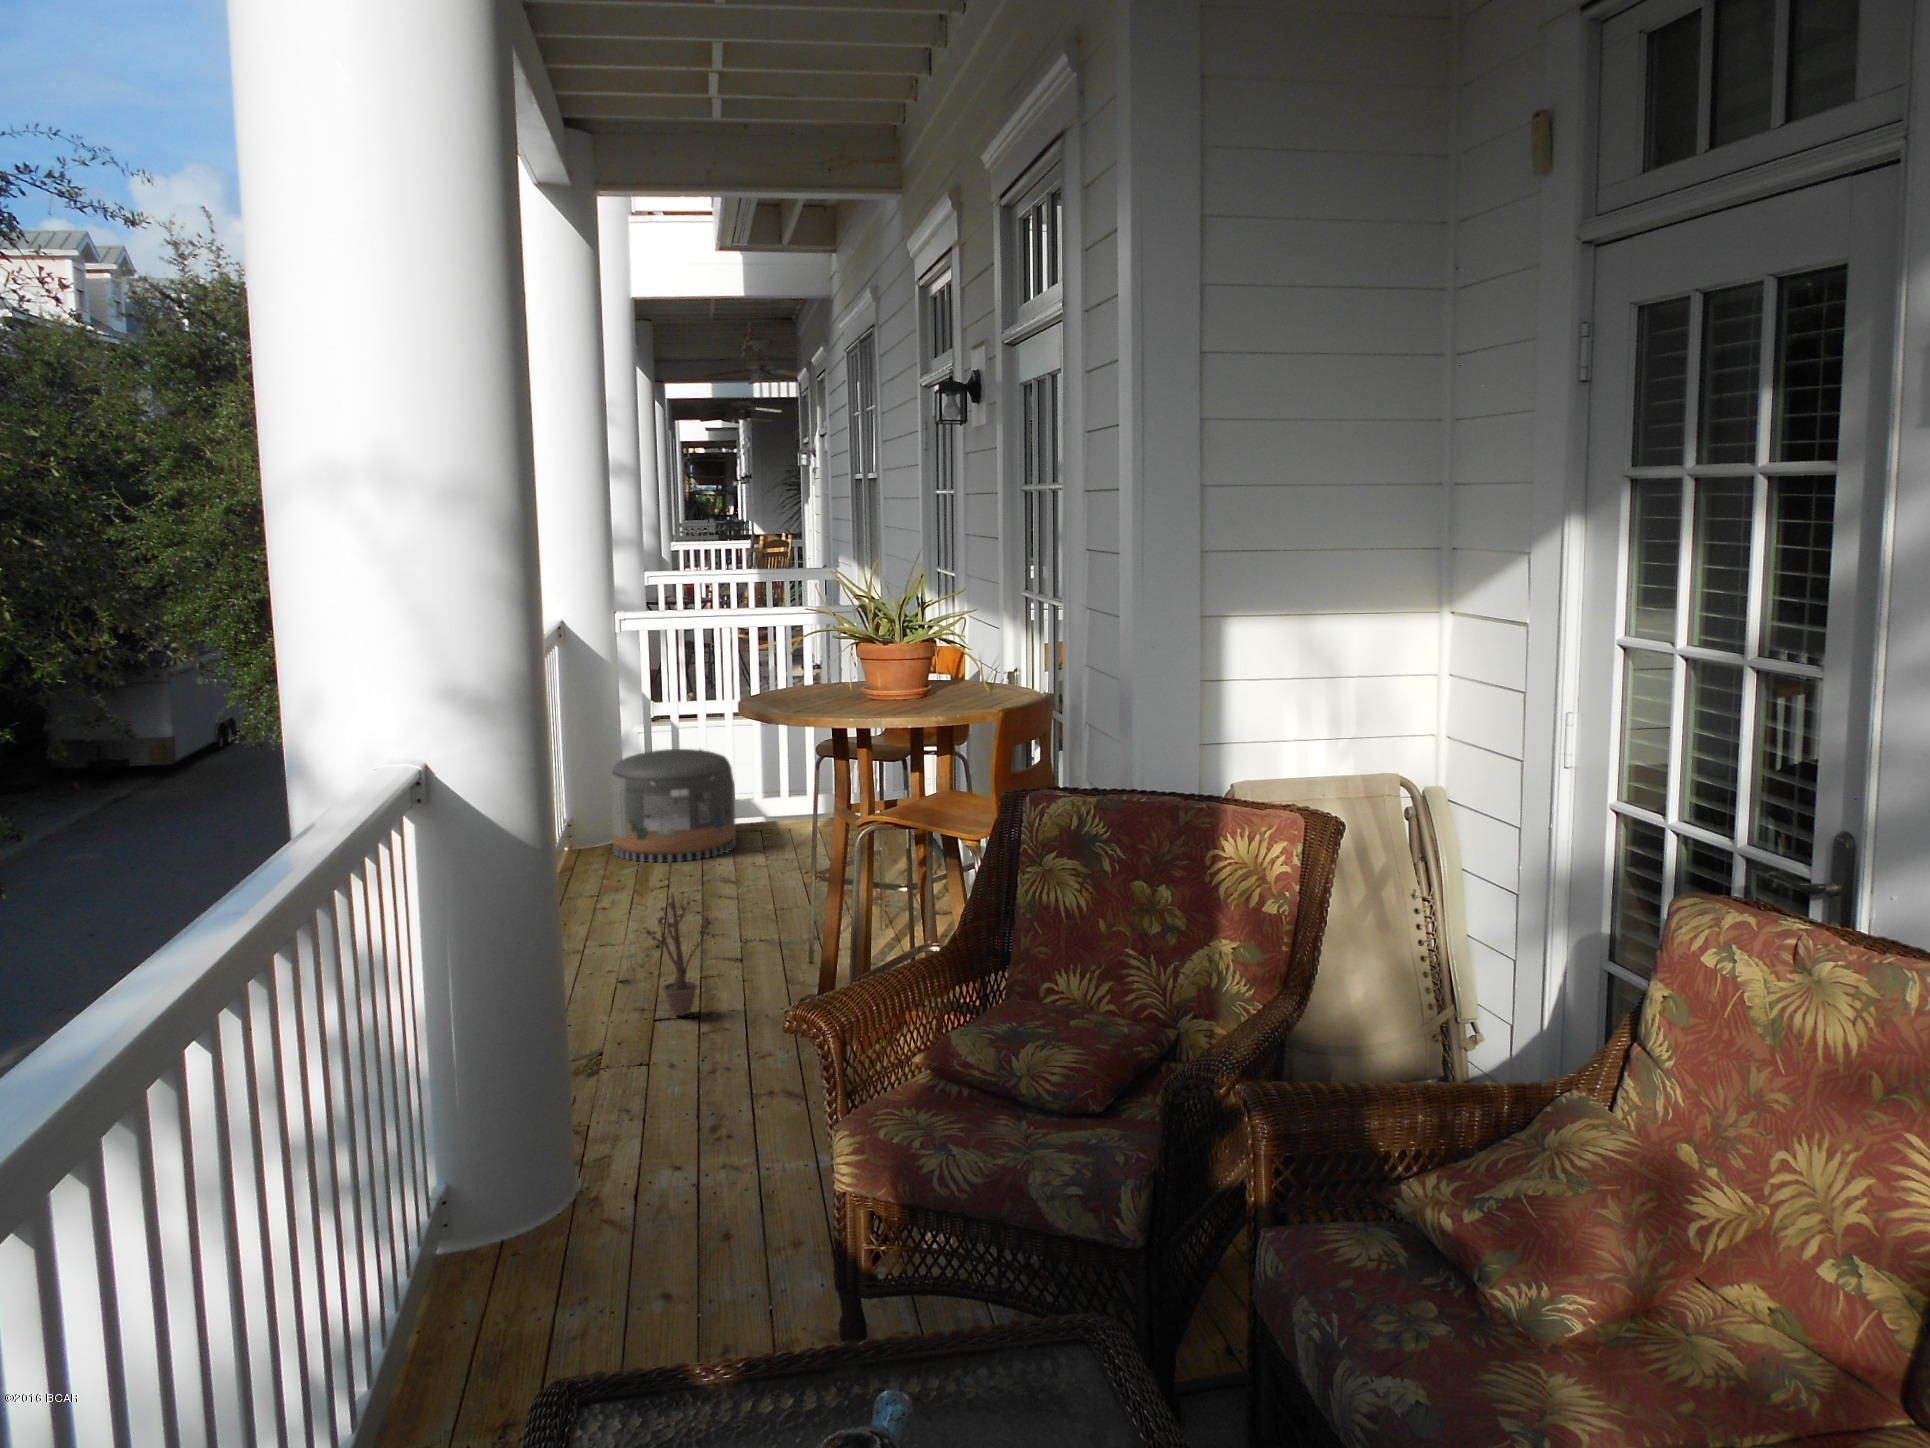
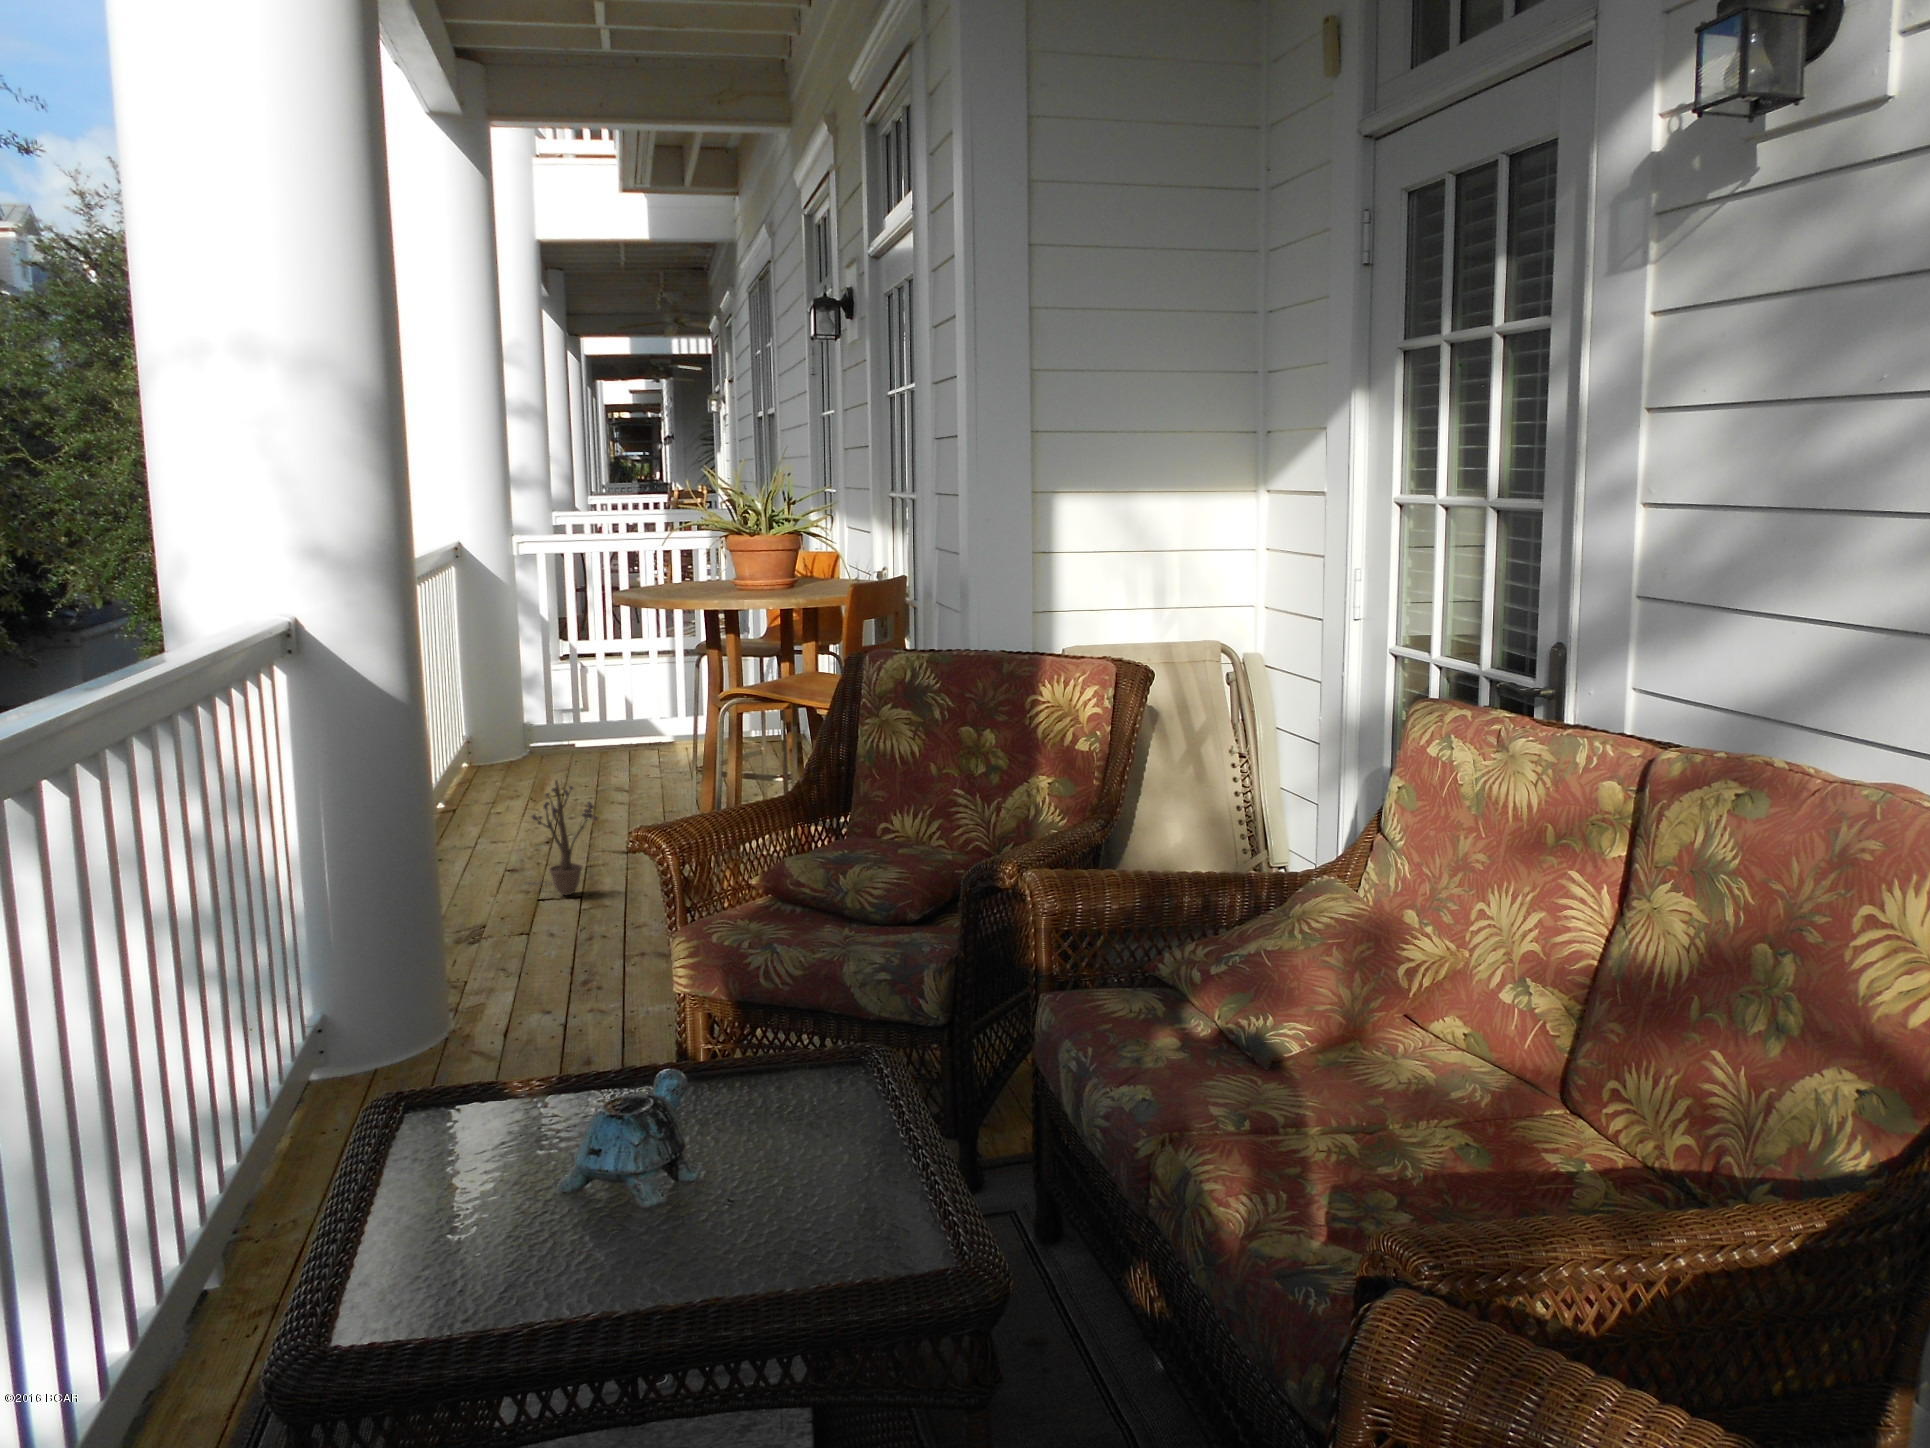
pouf: present [611,749,736,863] -> none [511,666,635,773]

